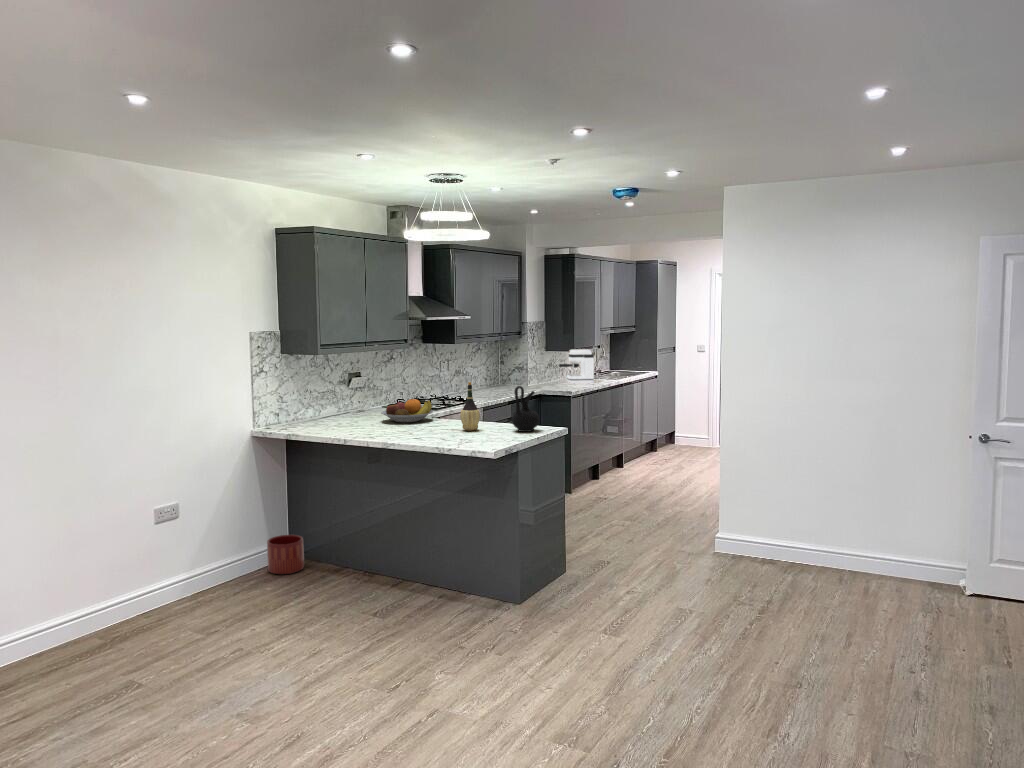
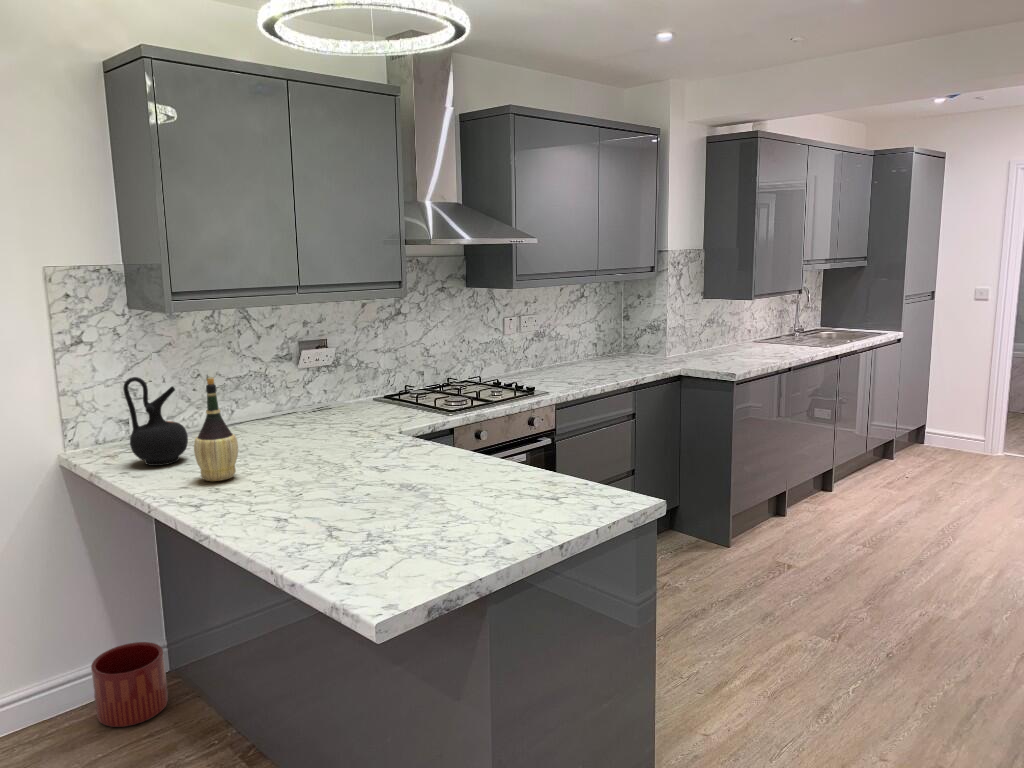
coffee maker: present [559,349,594,384] -> none [724,297,785,355]
wine bottle: present [460,382,480,431] -> present [194,378,238,481]
ceramic jug: present [512,386,539,432] -> present [123,377,188,466]
fruit bowl: present [381,399,433,423] -> none [298,404,404,452]

